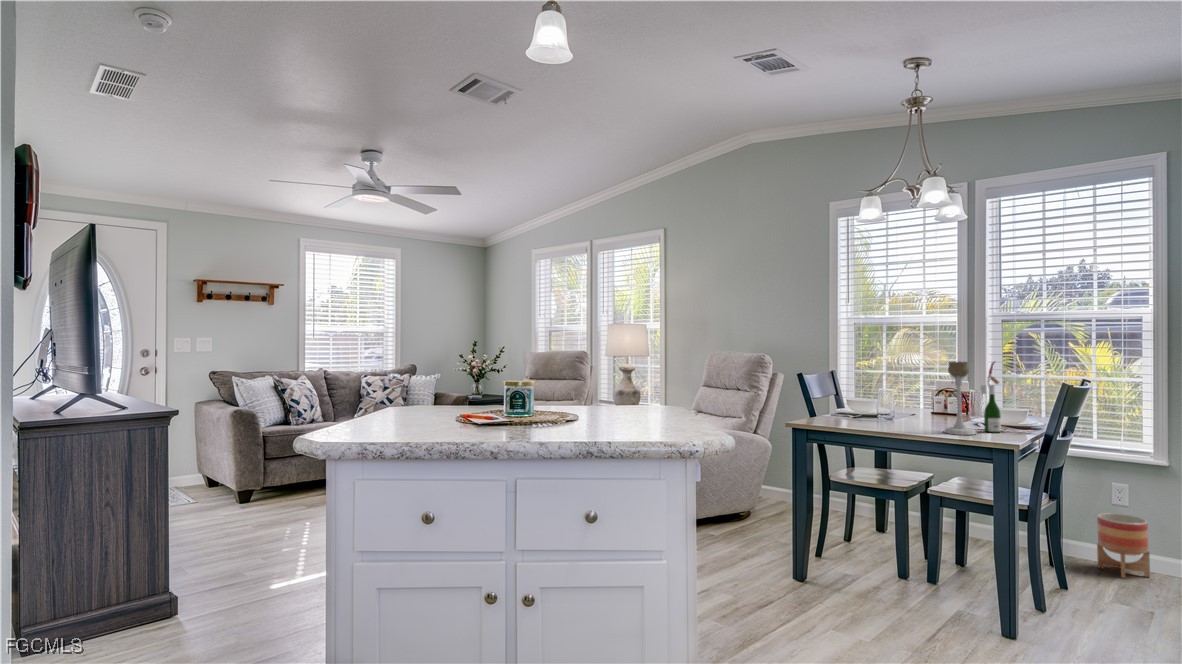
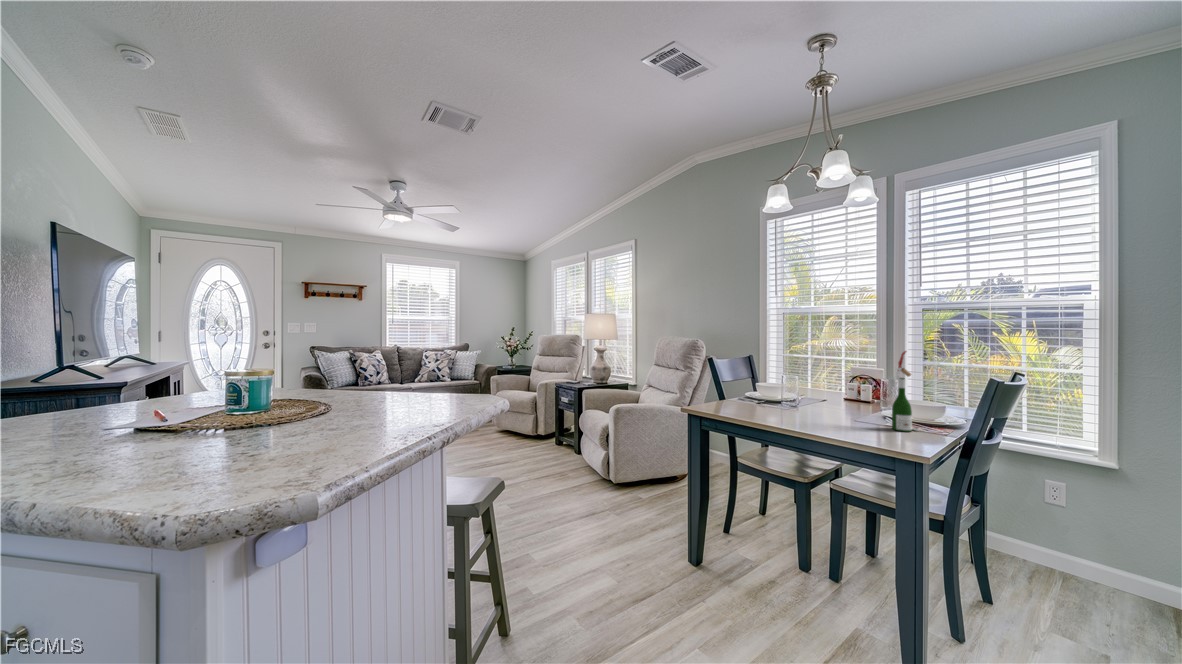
candle holder: present [944,362,976,435] -> none [841,350,881,434]
planter: present [1097,513,1150,578] -> none [1026,512,1094,590]

